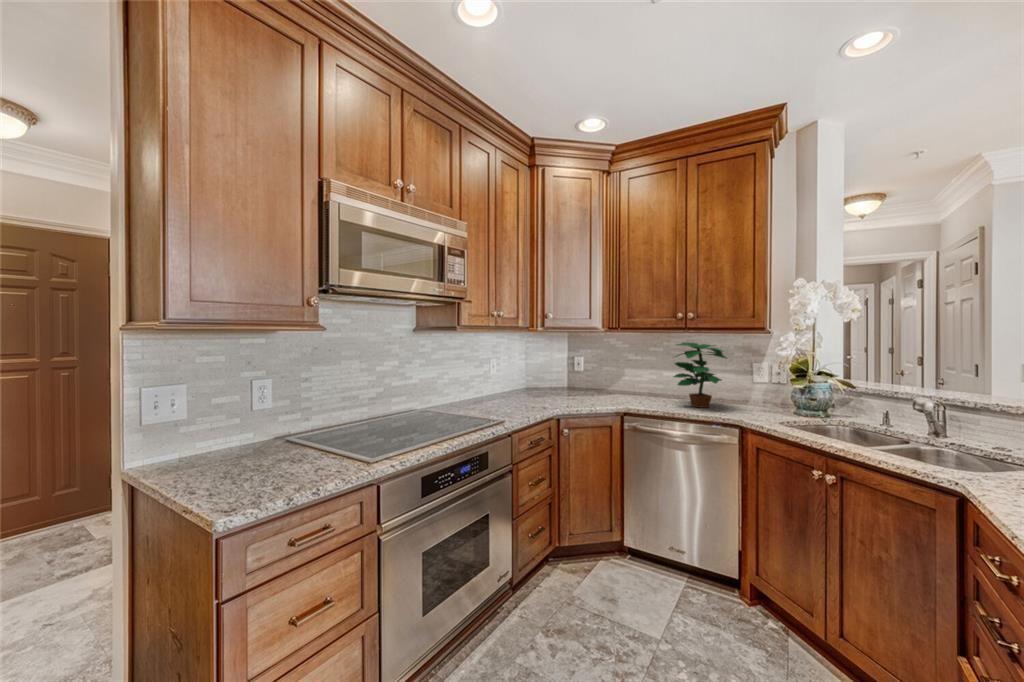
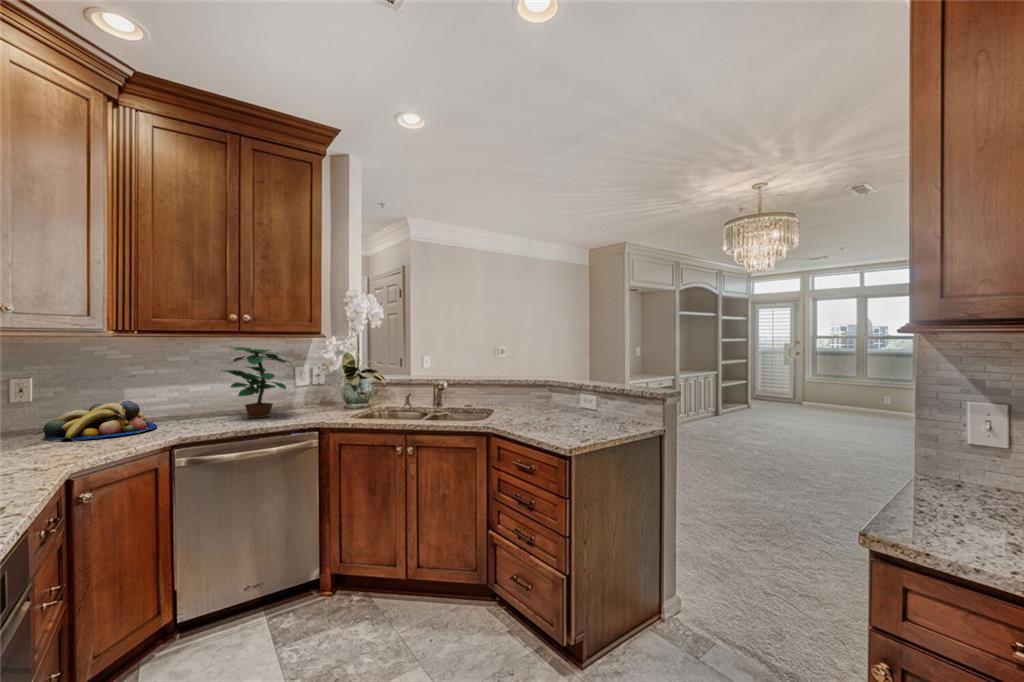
fruit bowl: none [570,380,628,403] -> present [42,401,157,441]

